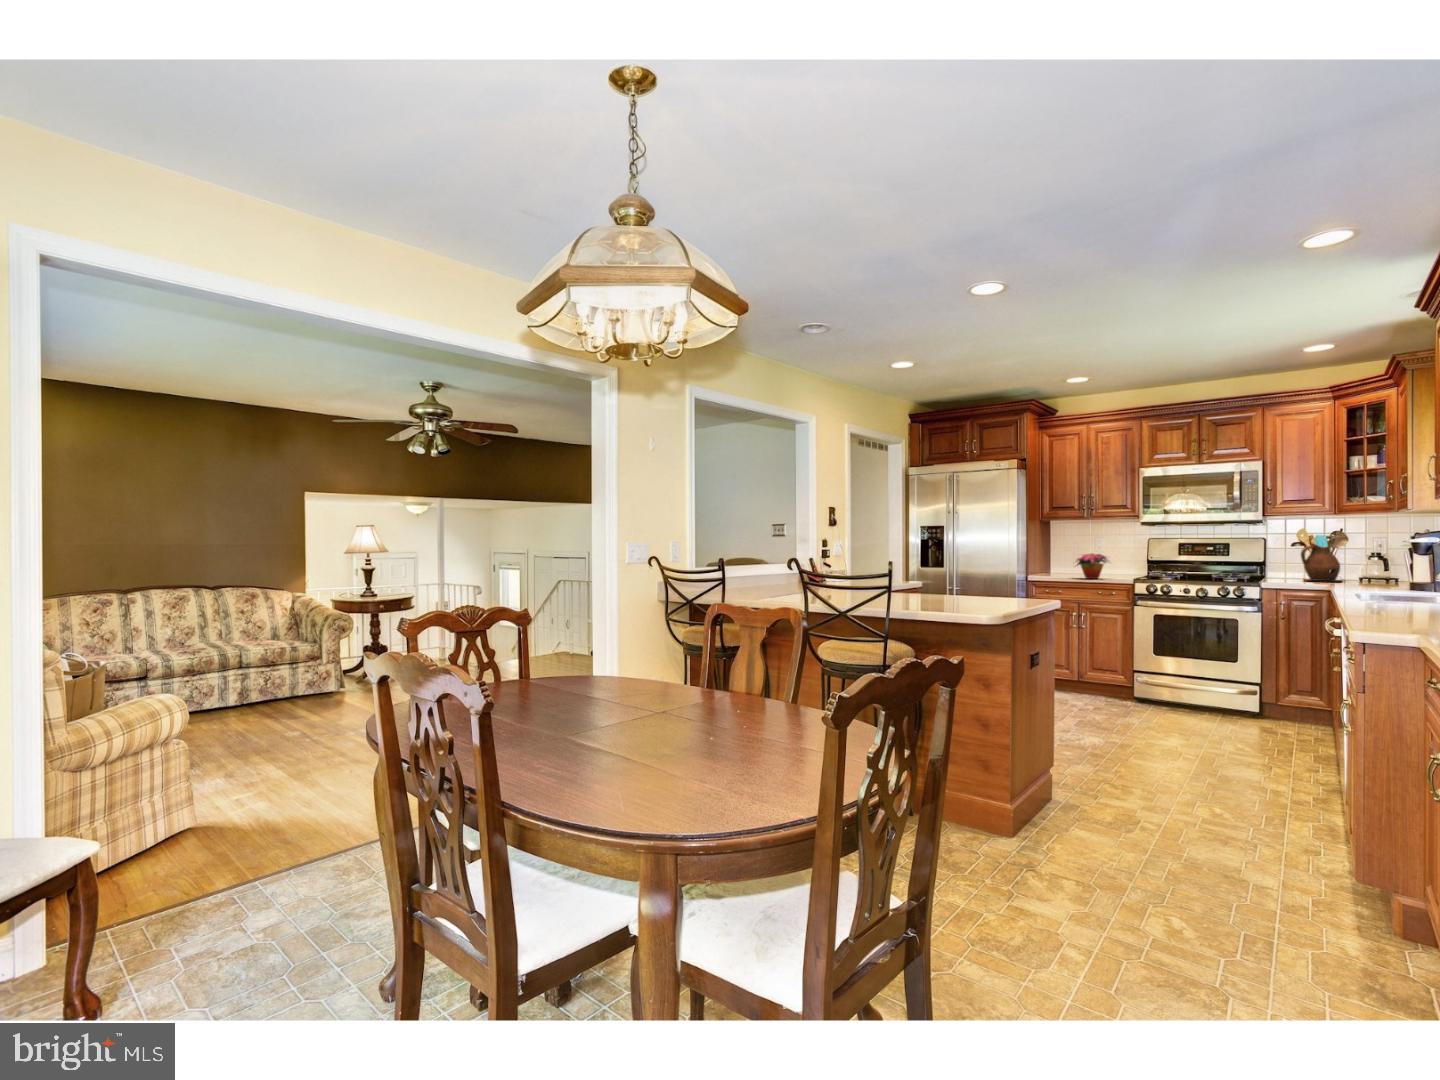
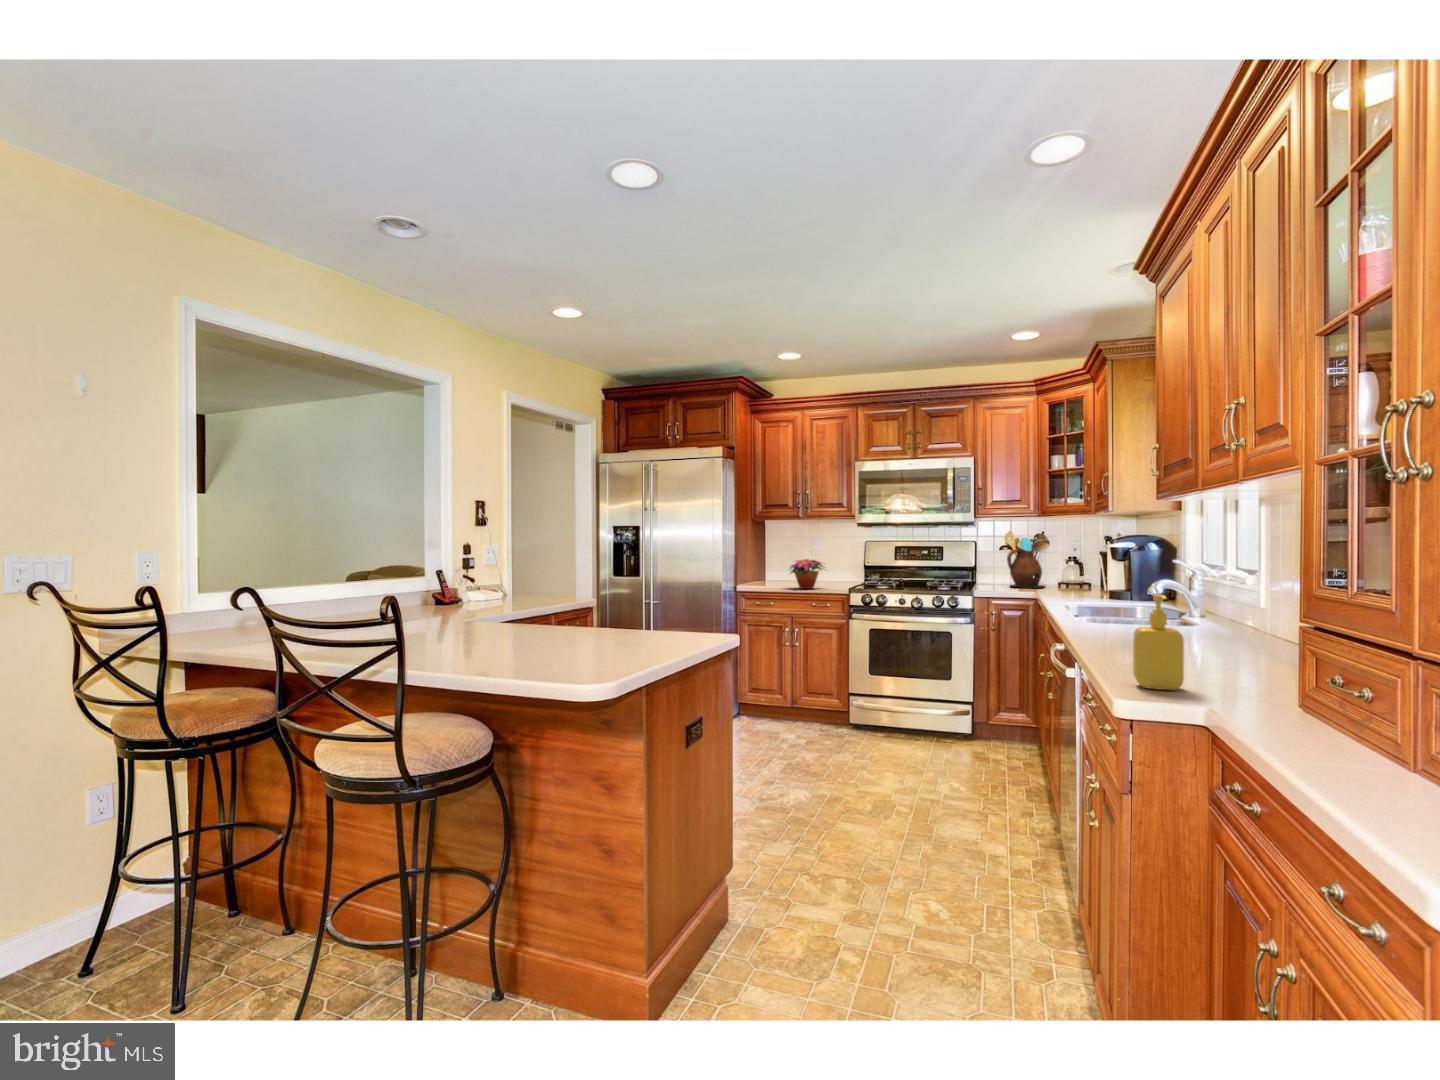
soap dispenser: none [1377,569,1414,633] -> present [1133,594,1184,690]

